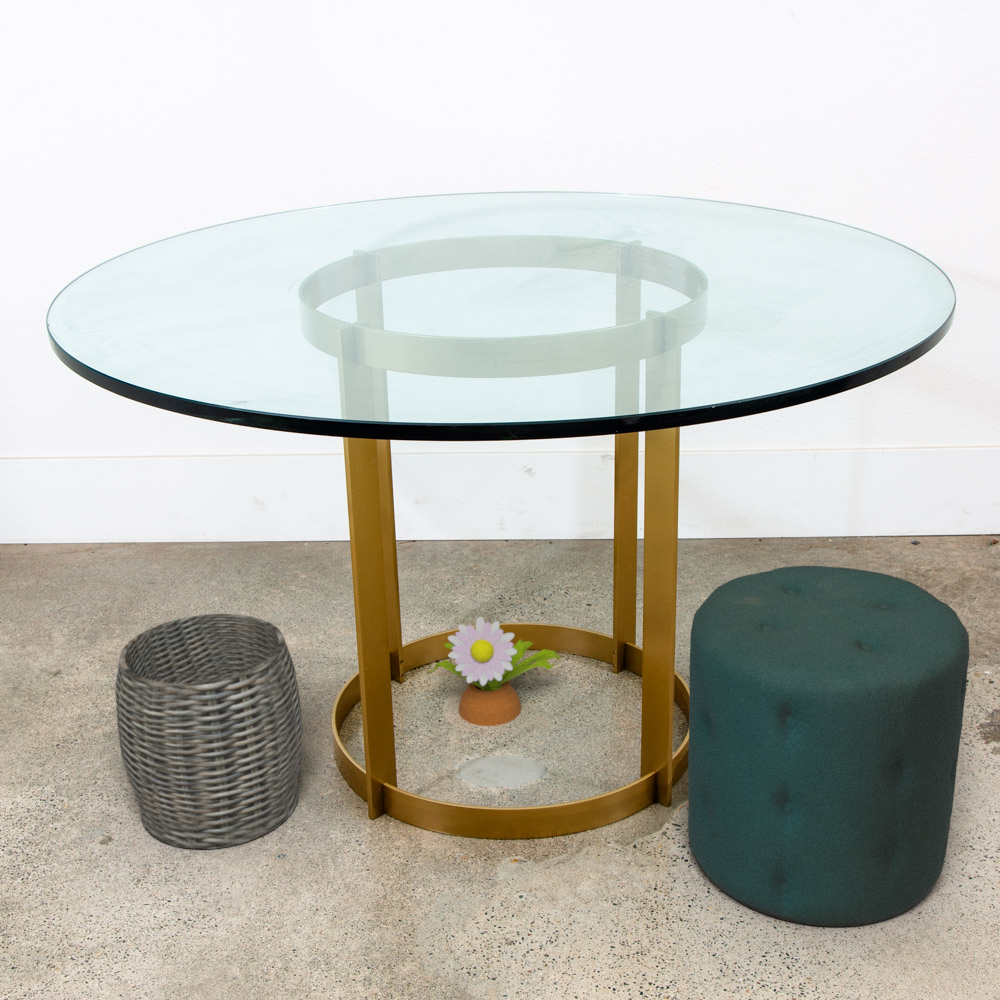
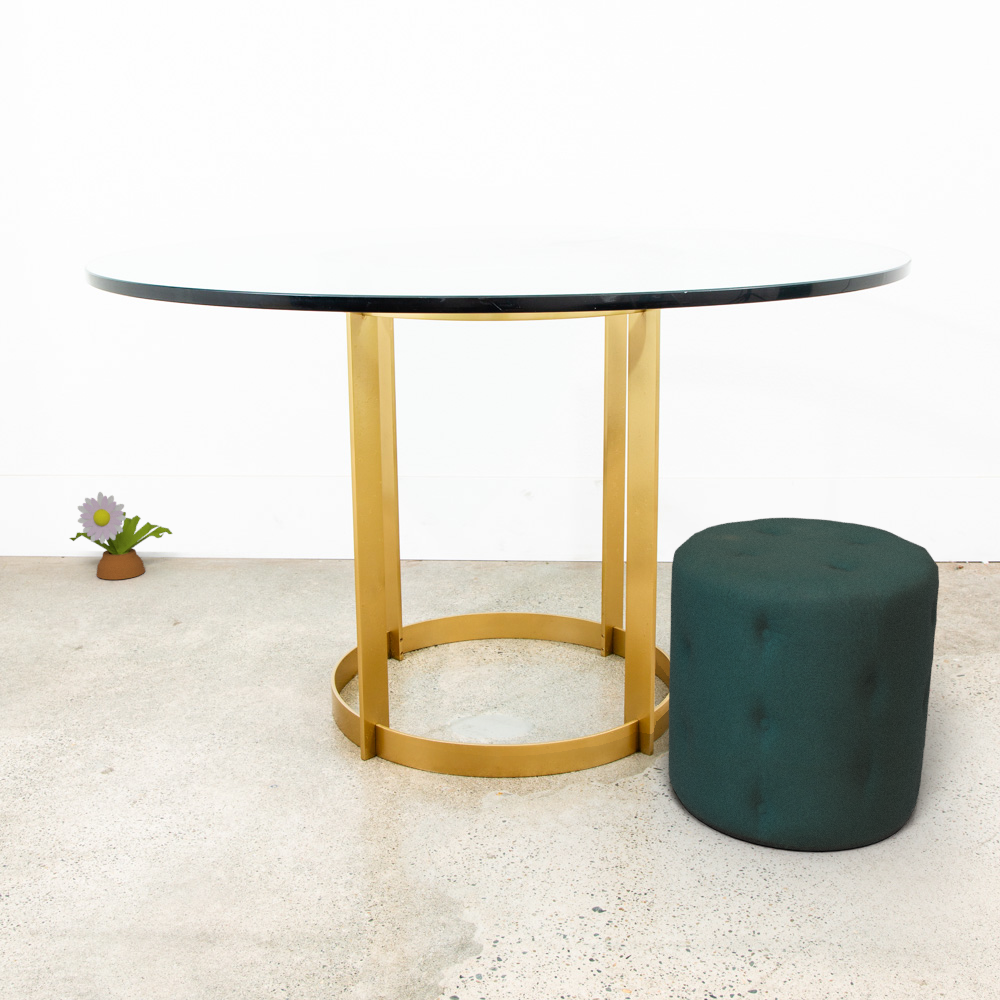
woven basket: present [115,614,303,849] -> none [125,565,300,779]
decorative plant: present [427,617,560,726] -> present [70,492,172,580]

